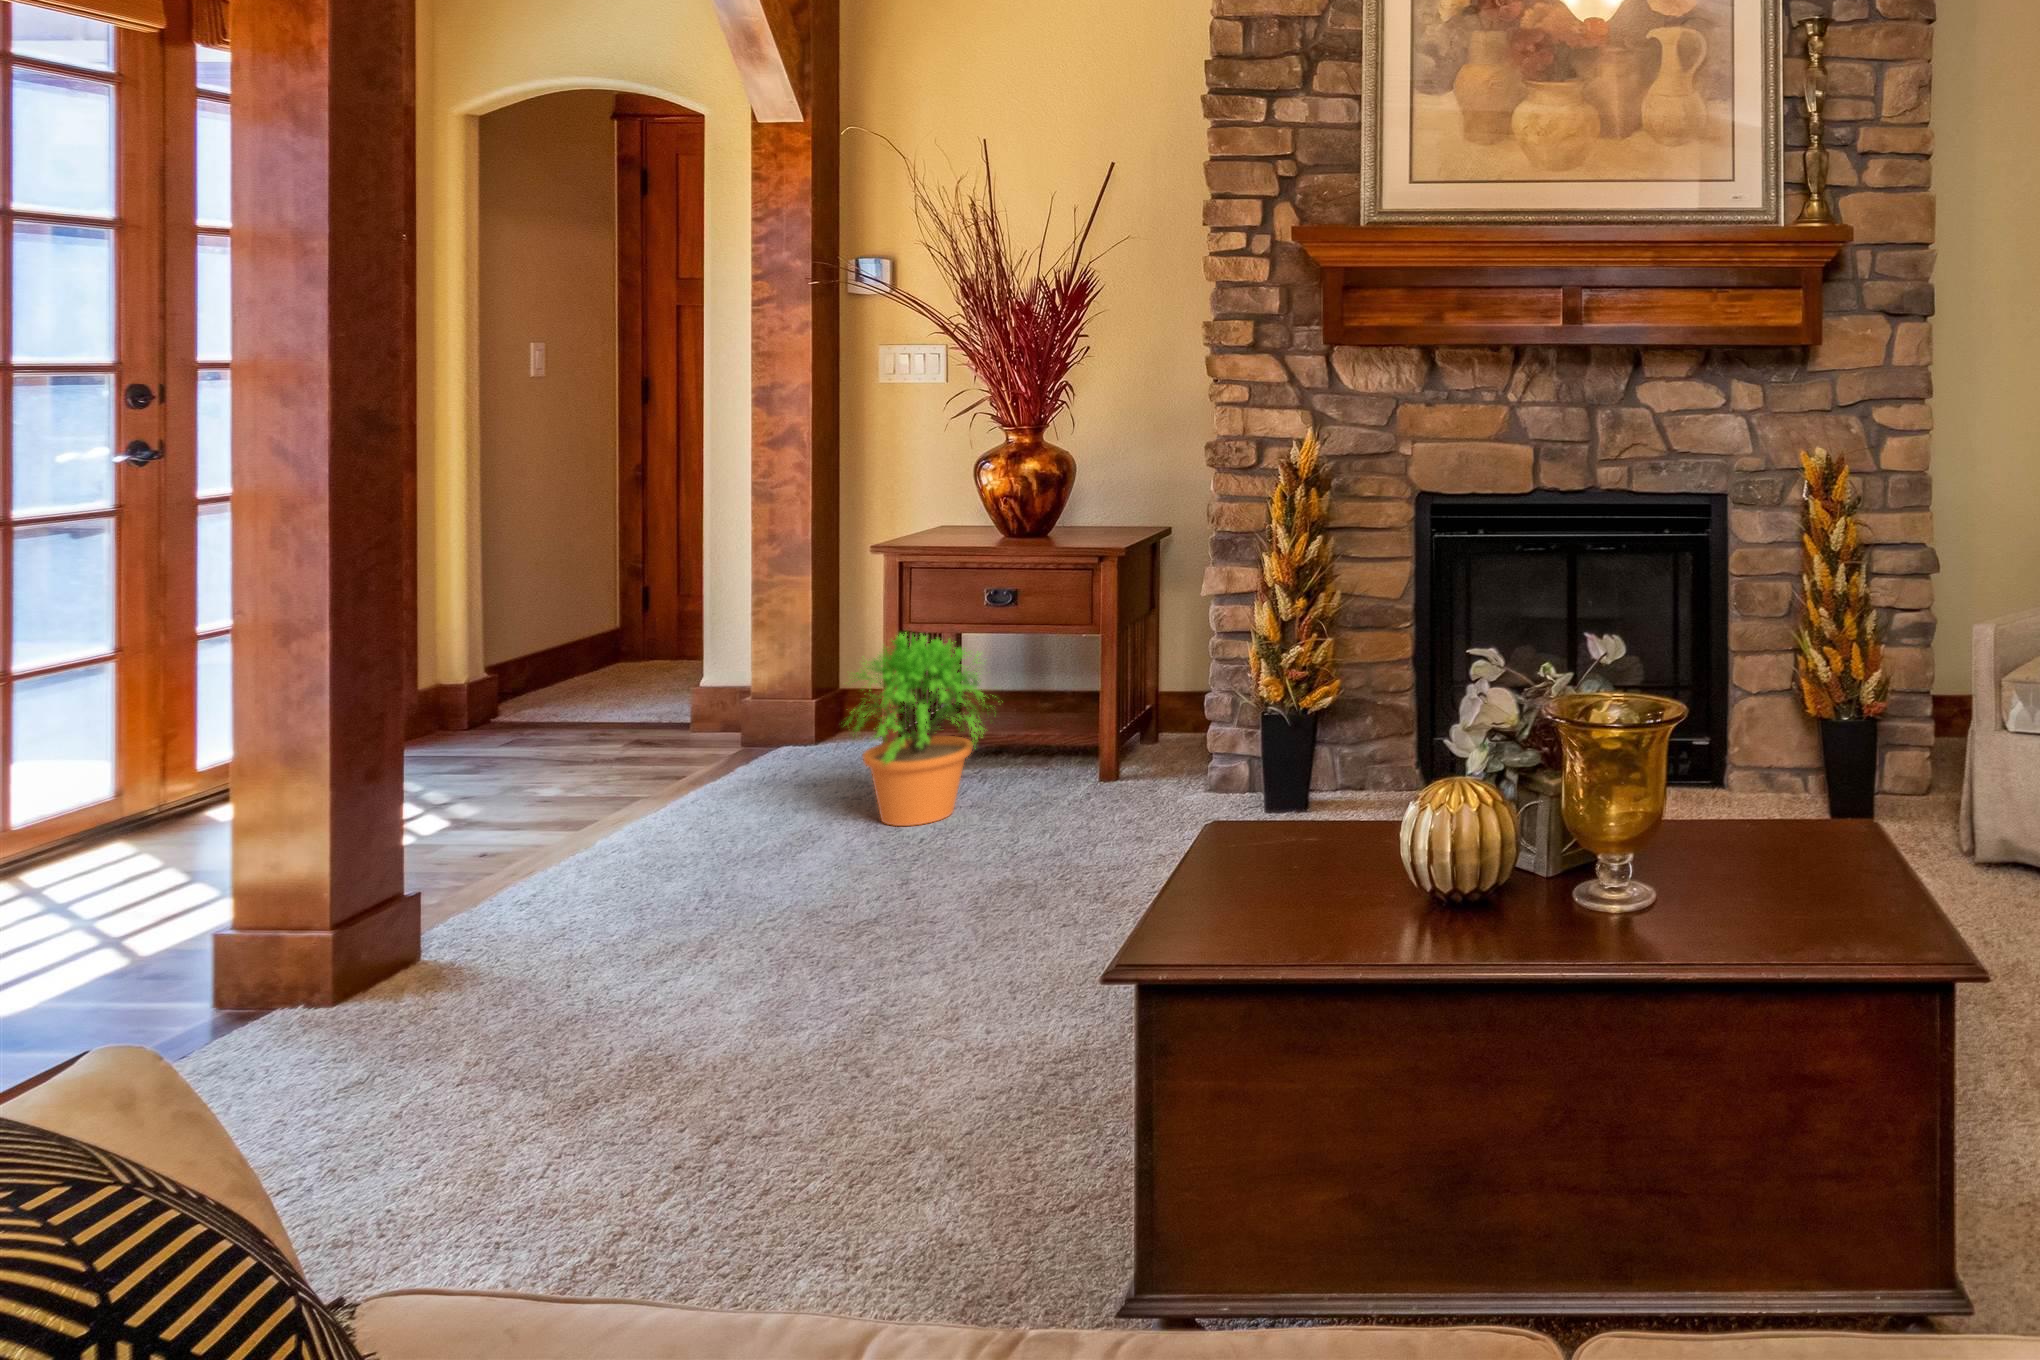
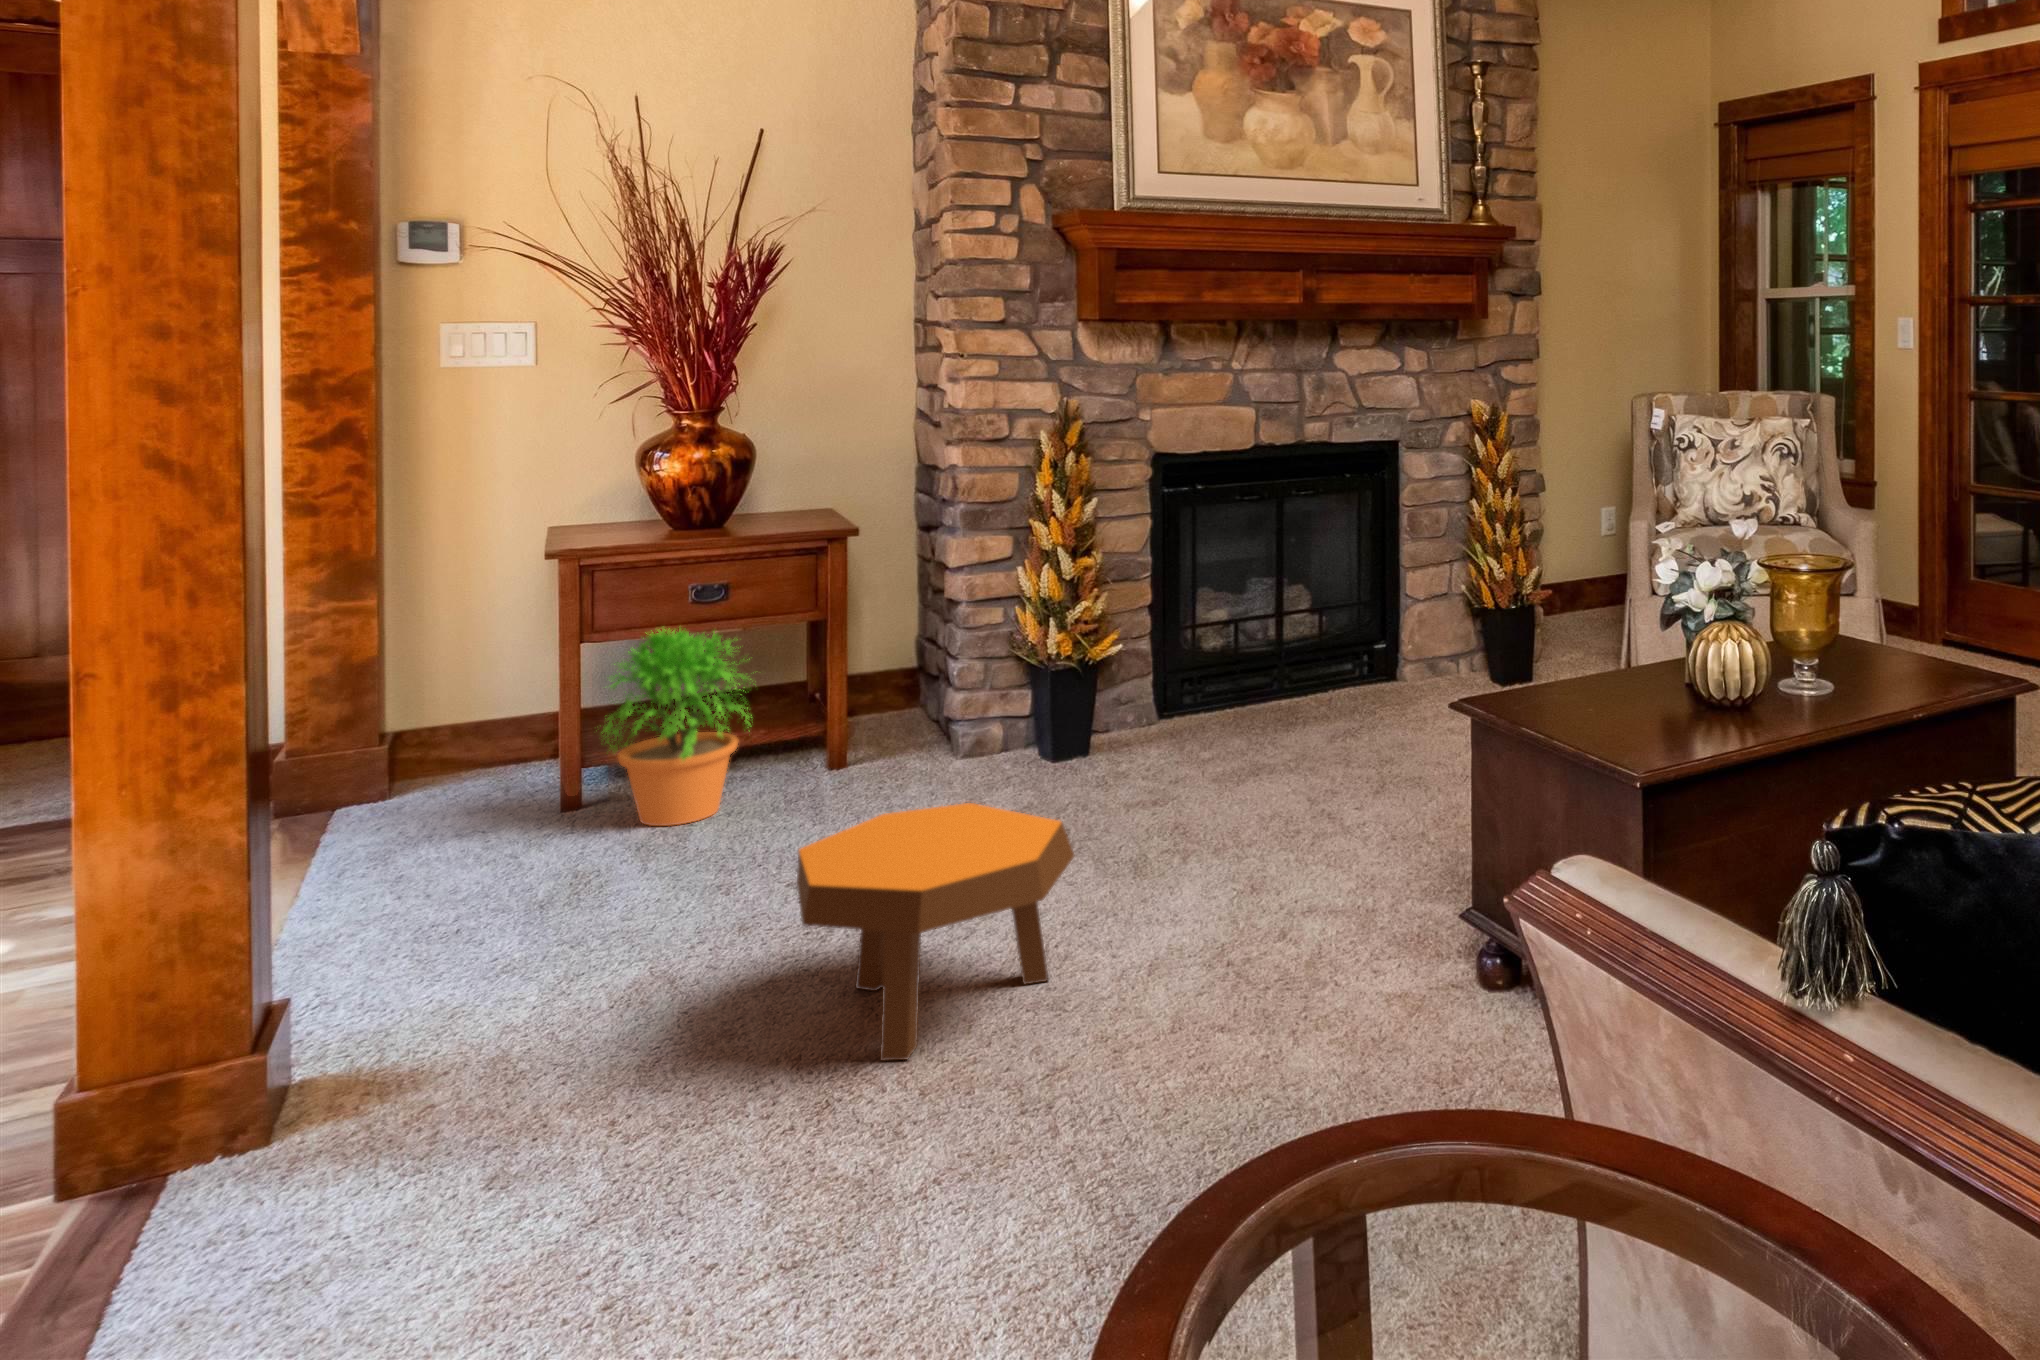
footstool: none [482,875,831,1200] -> present [797,803,1074,1060]

